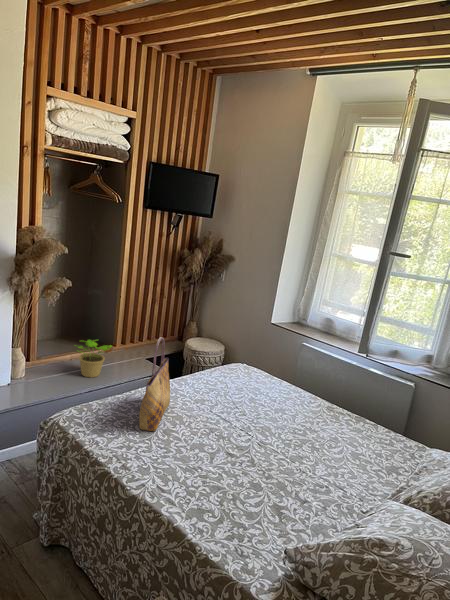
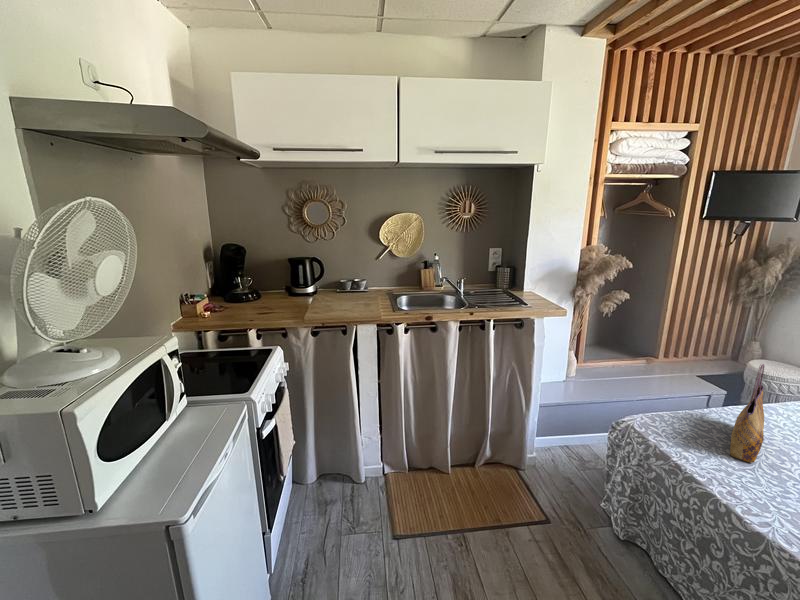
potted plant: present [78,340,112,377] -> none [622,349,662,386]

